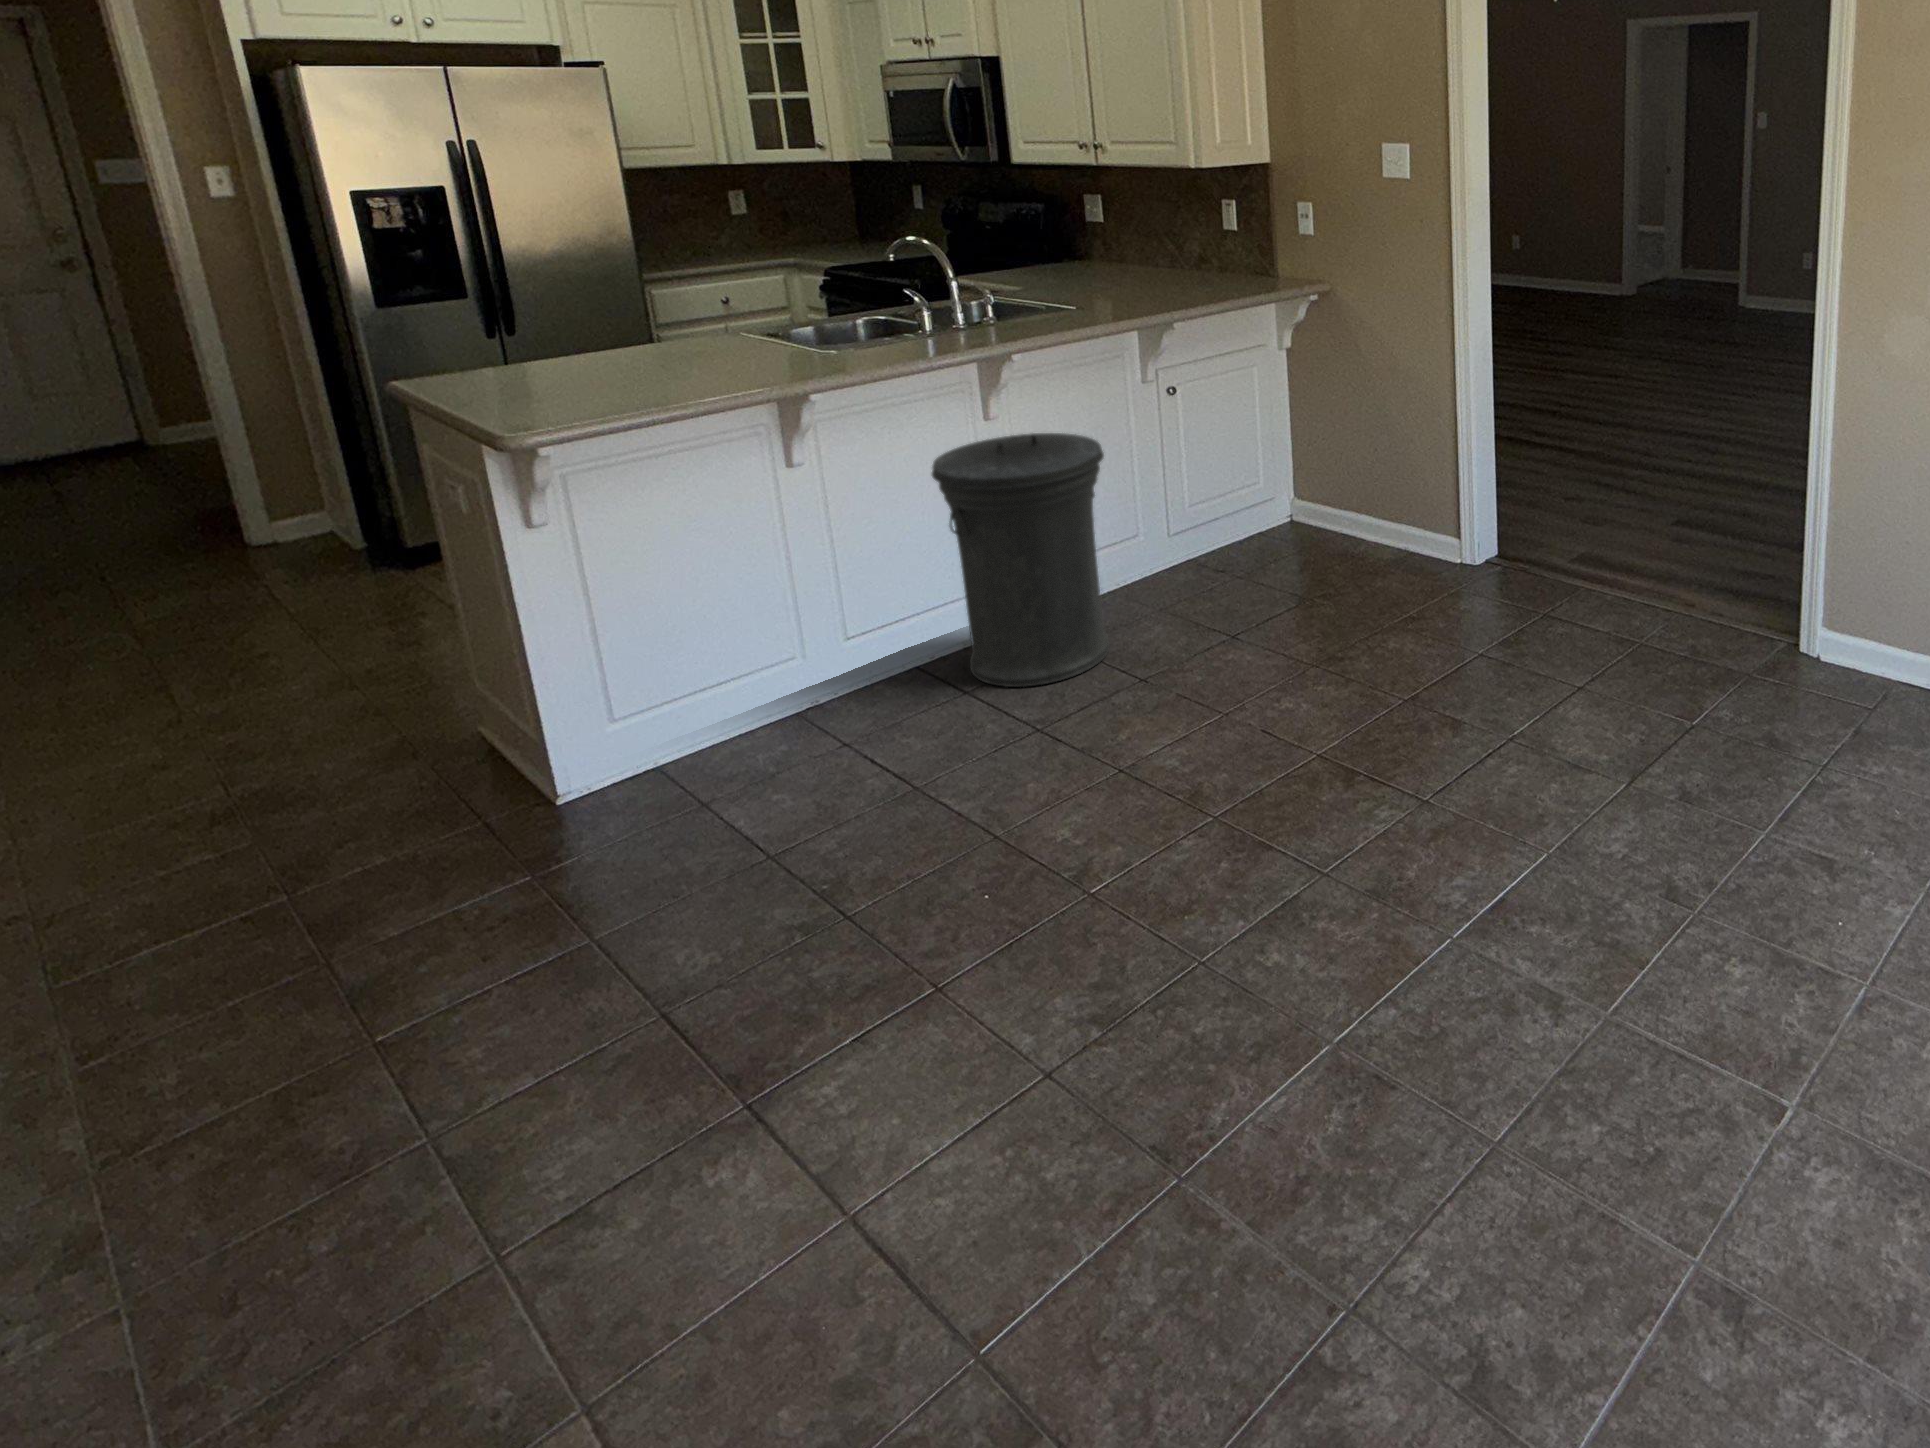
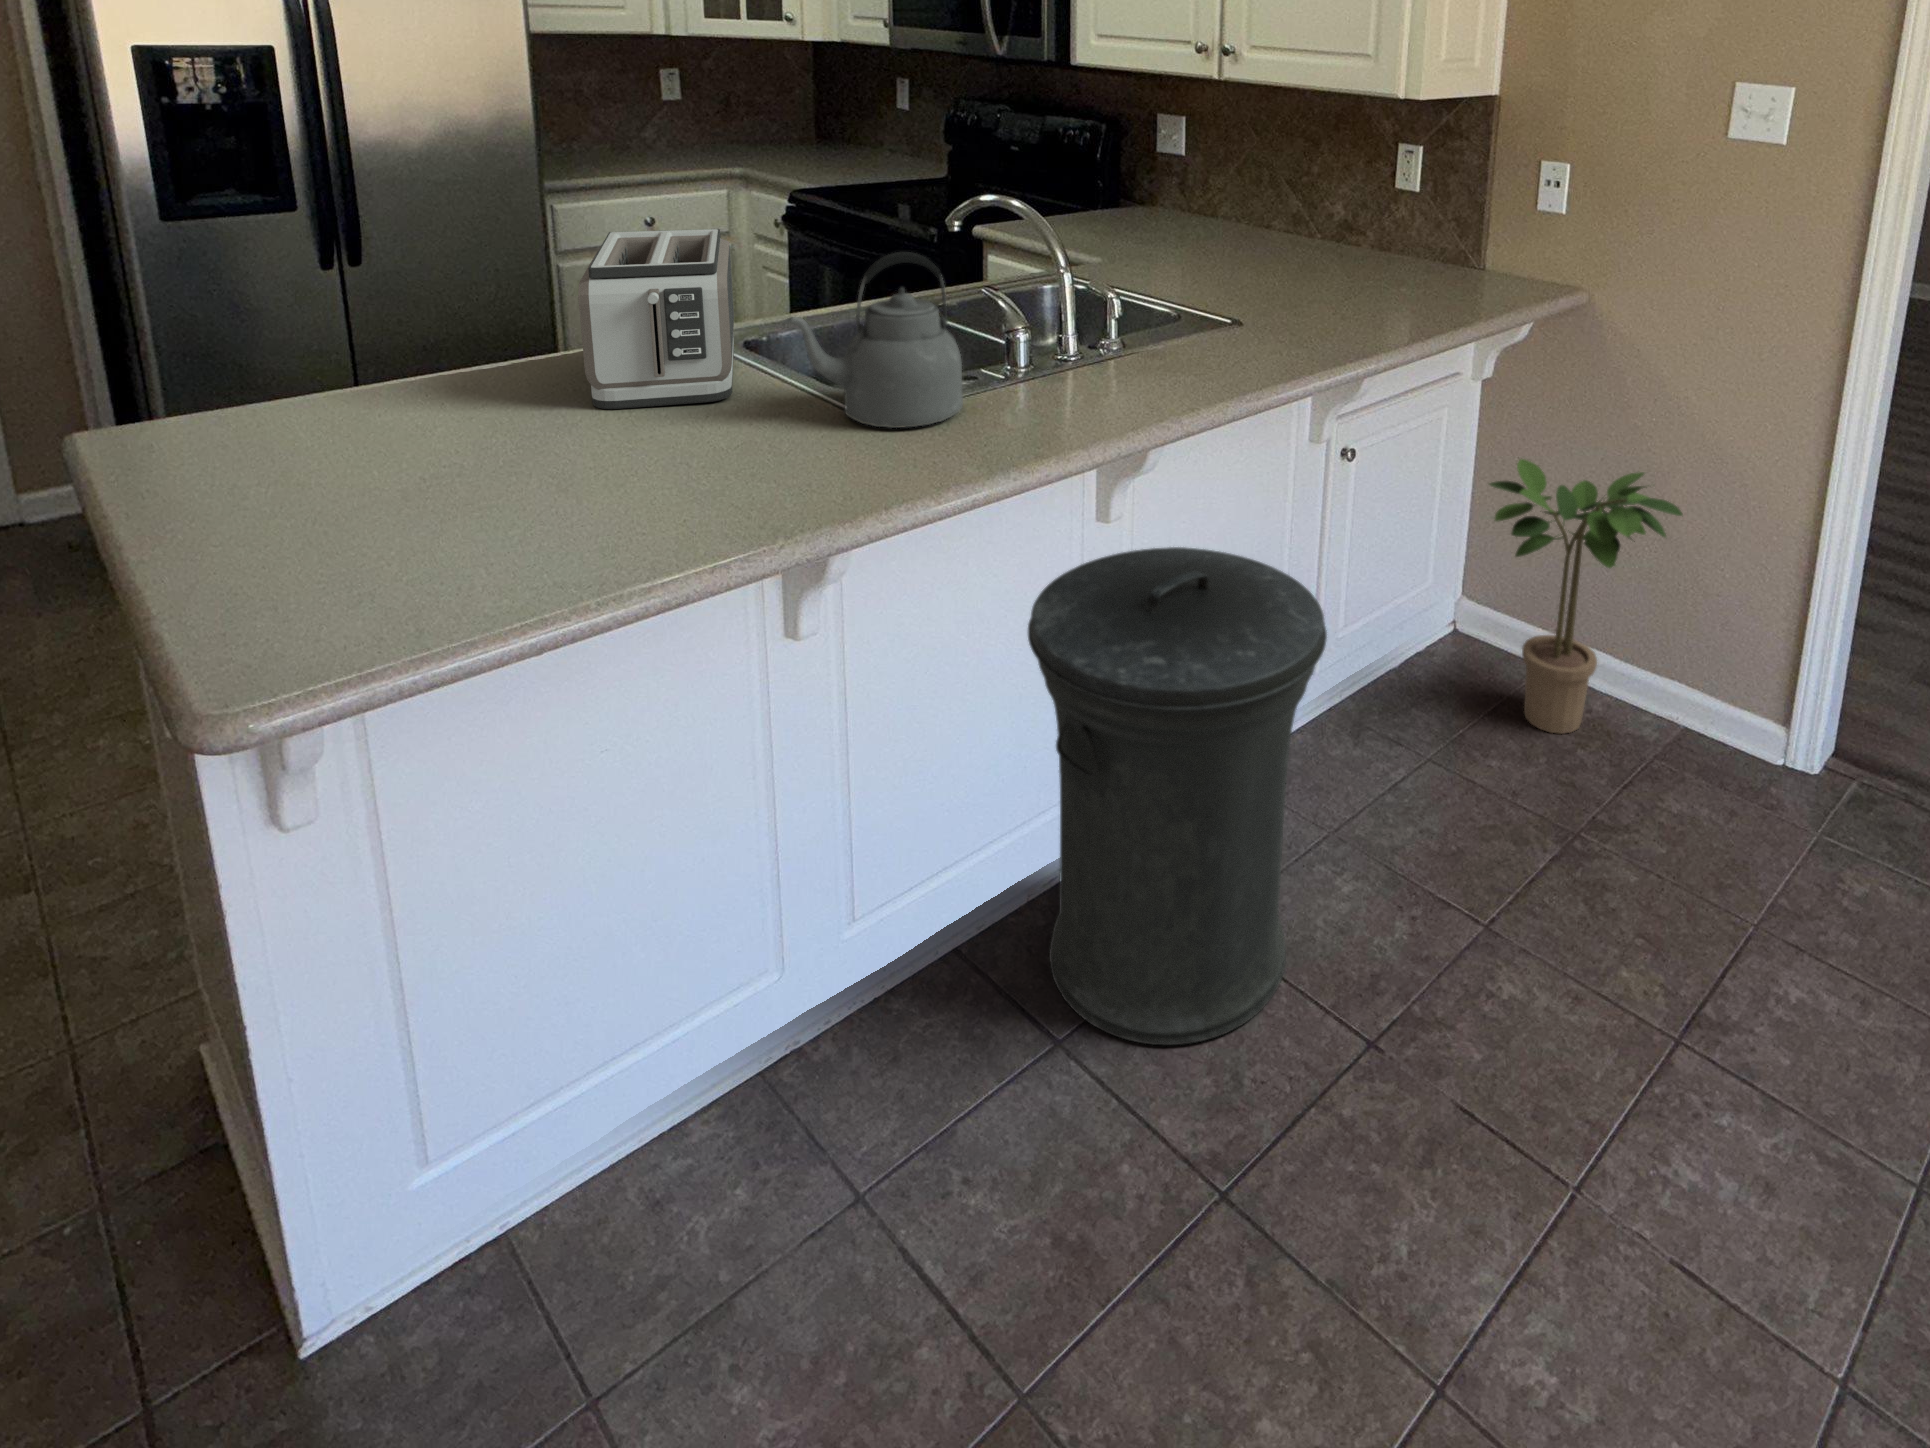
kettle: none [775,266,888,360] -> present [783,252,963,428]
toaster: none [660,268,762,363] -> present [578,229,734,409]
potted plant: none [1269,389,1374,558] -> present [1489,459,1682,734]

